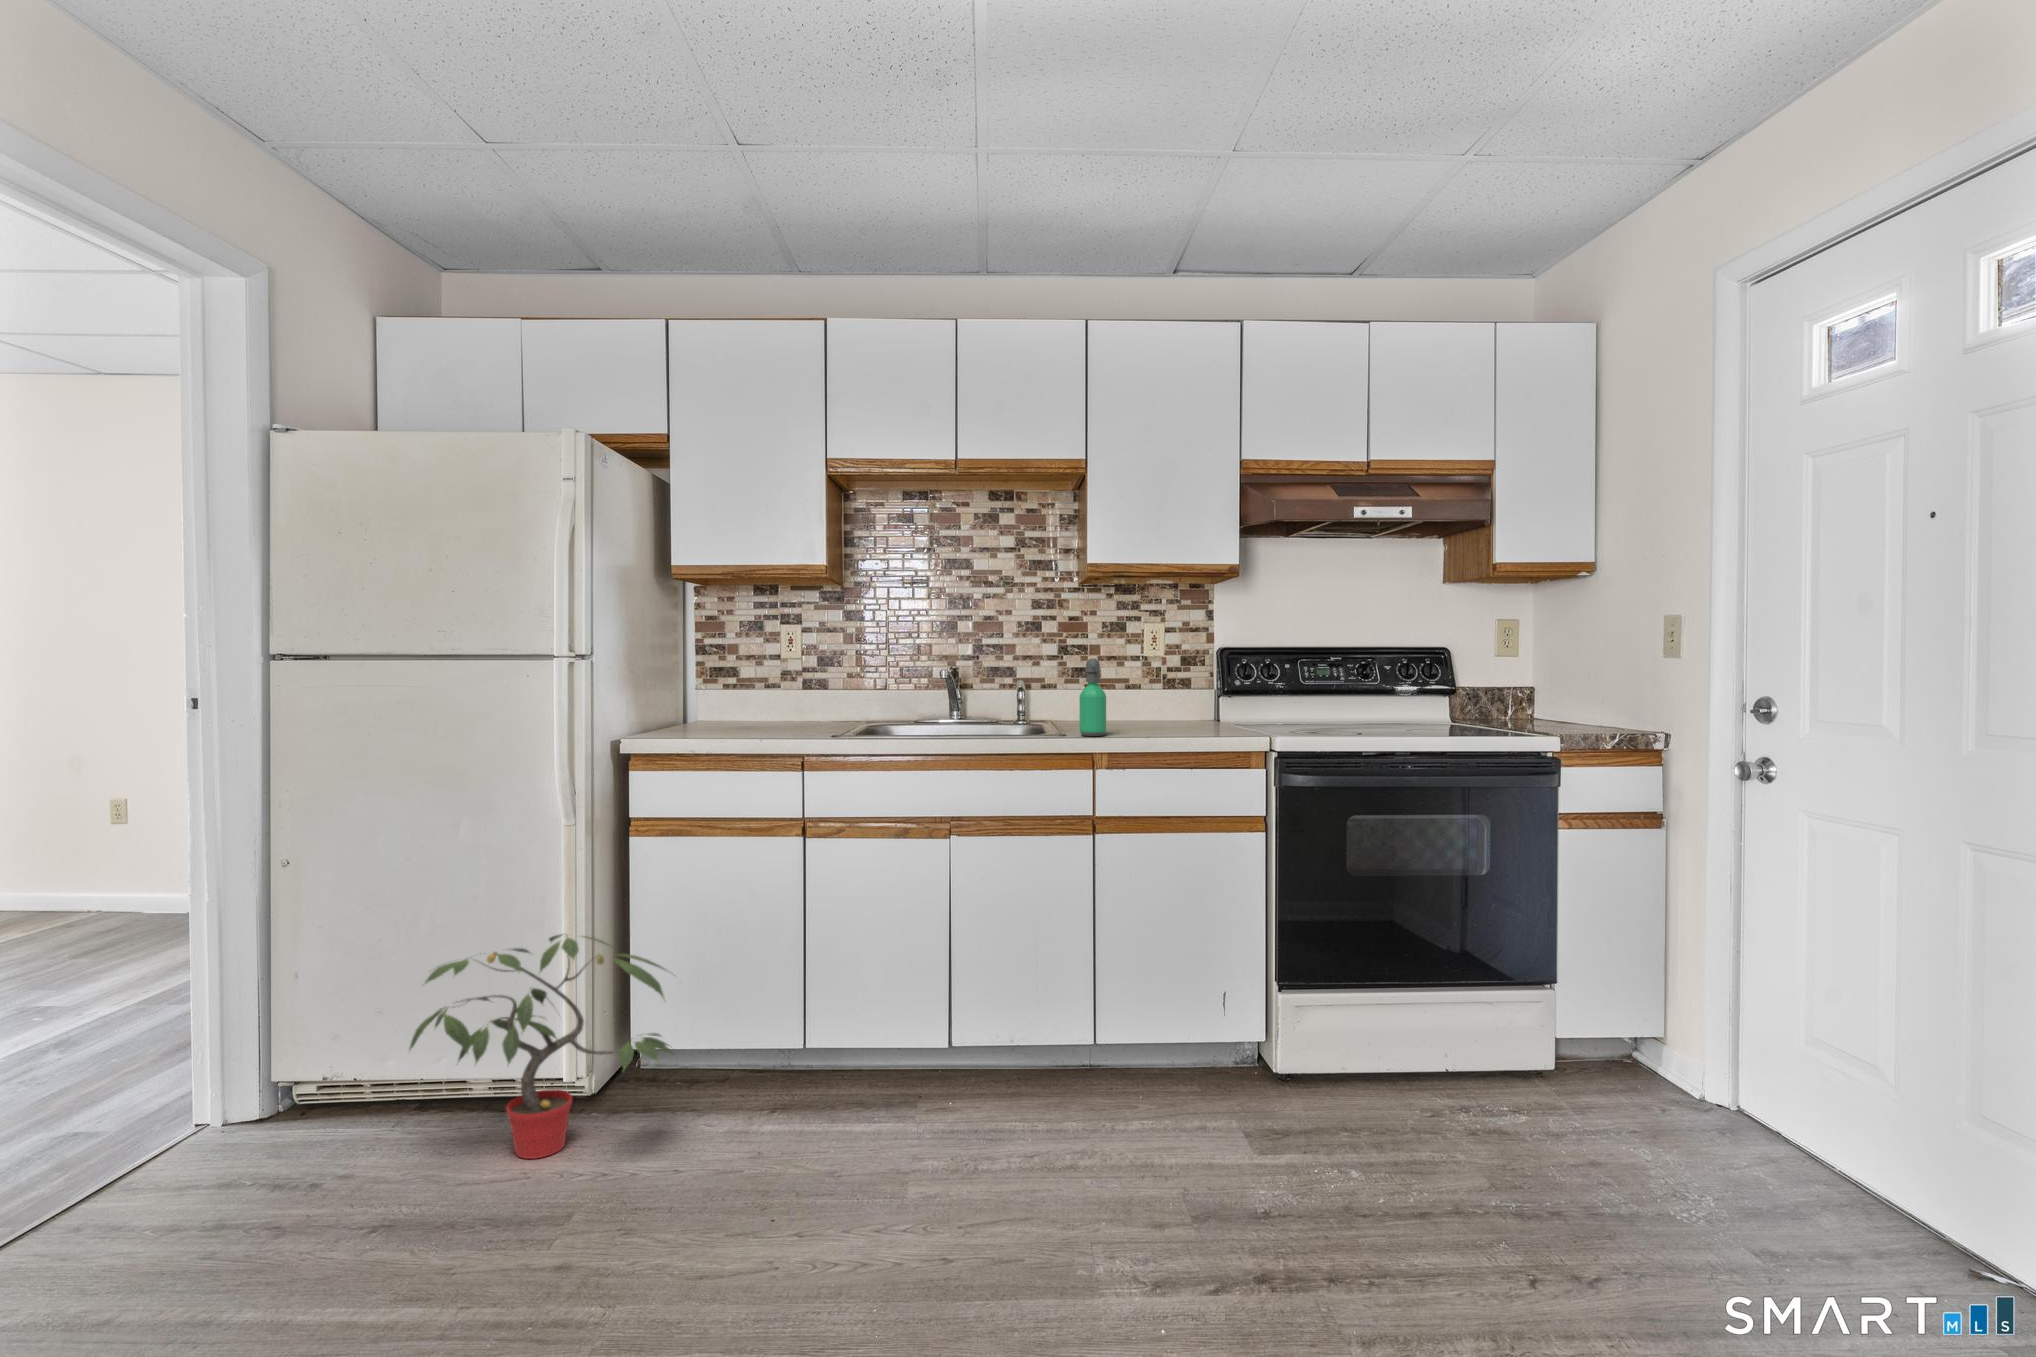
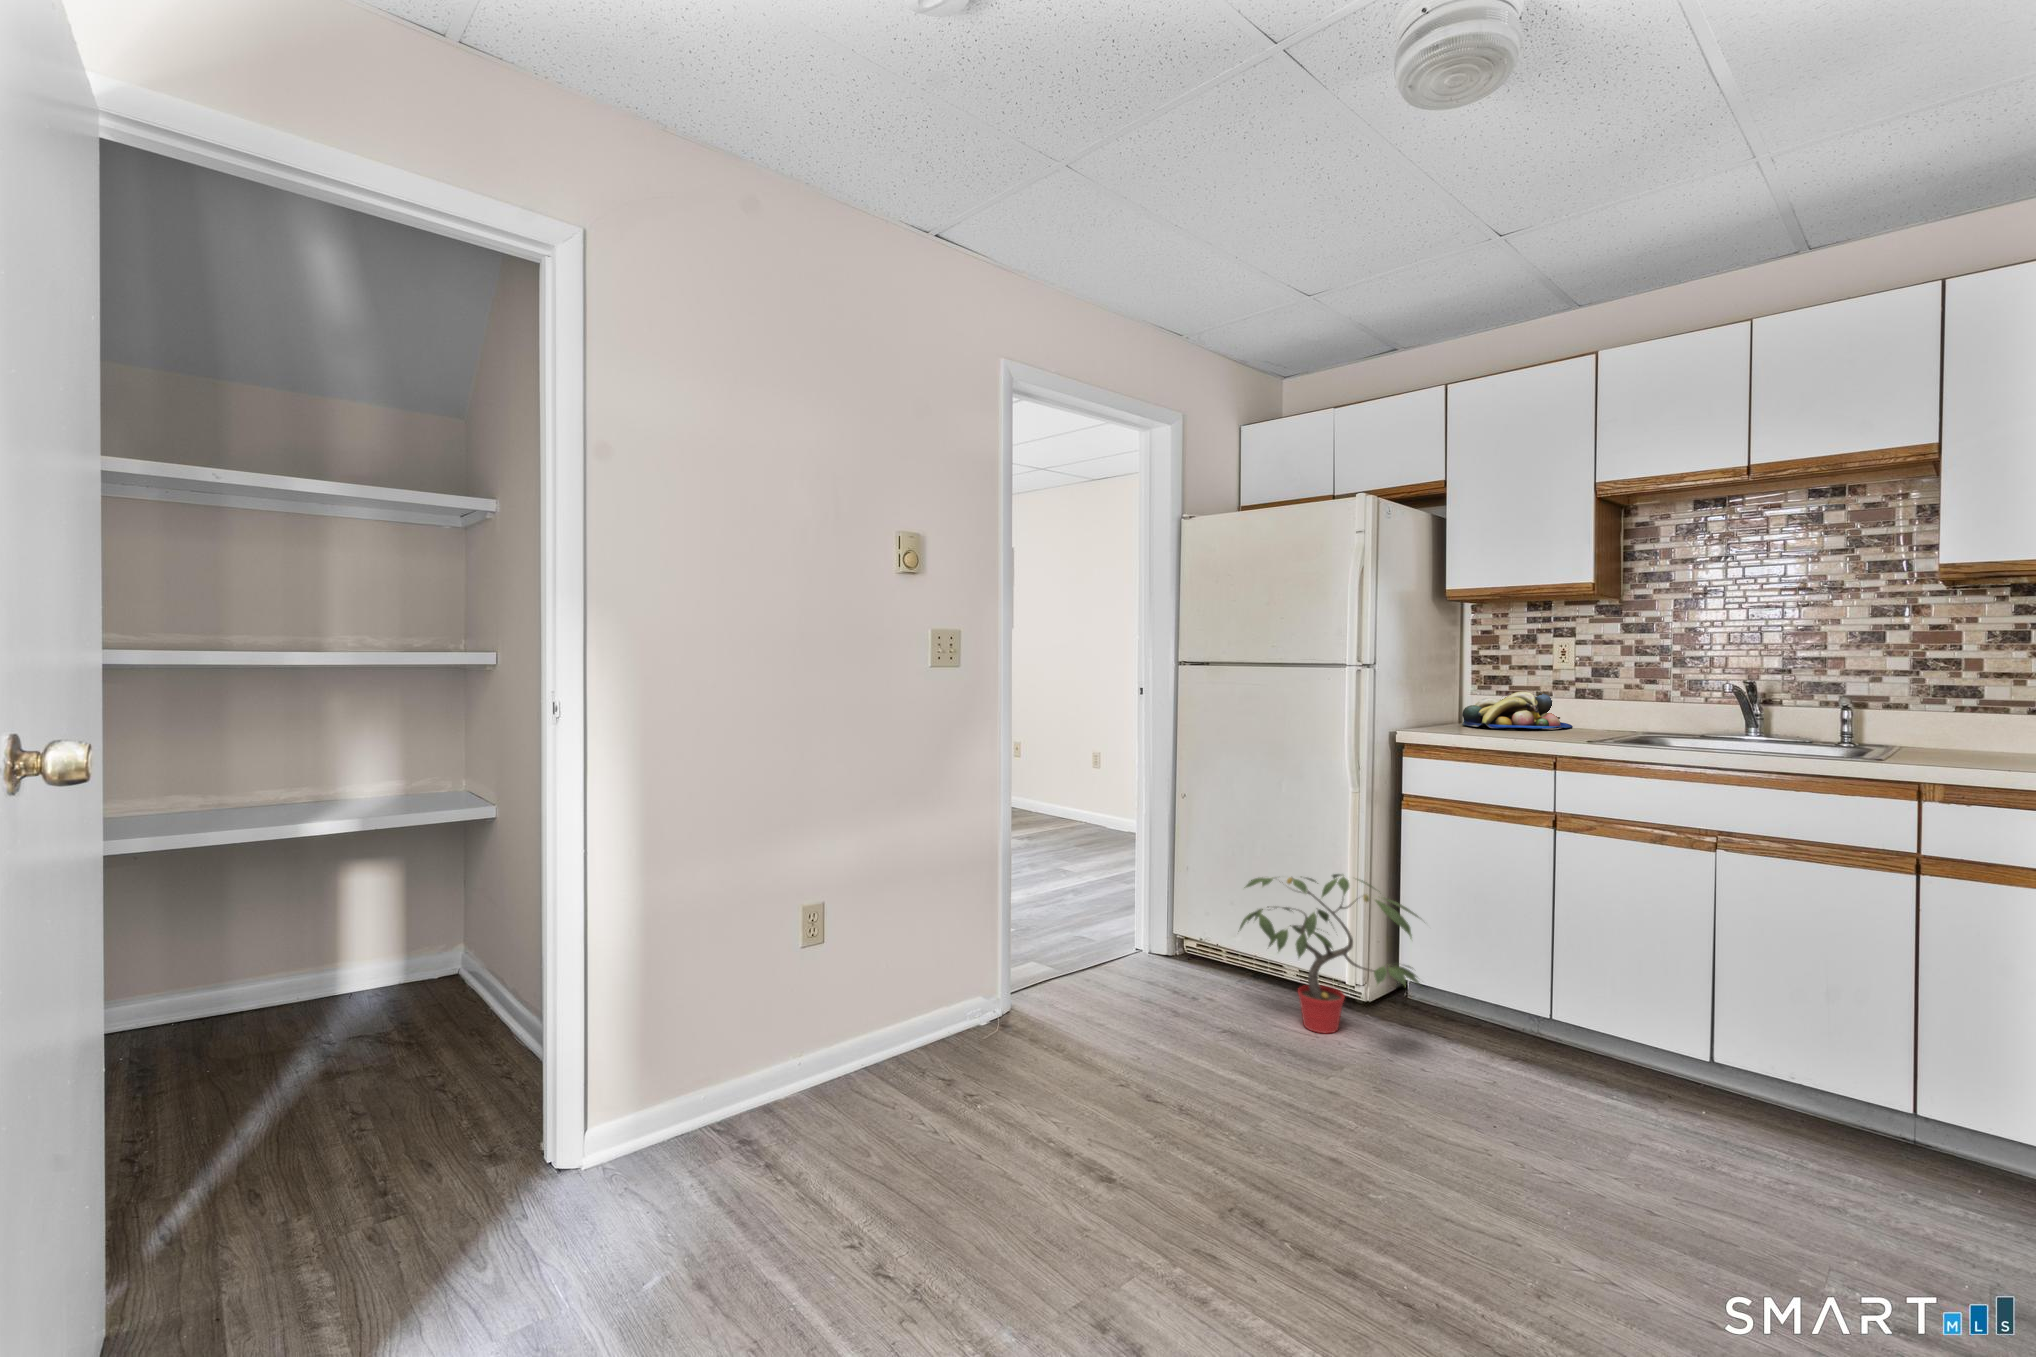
soap dispenser: present [1080,658,1106,736] -> none [1918,675,1963,765]
fruit bowl: none [687,685,800,729] -> present [1462,691,1572,729]

